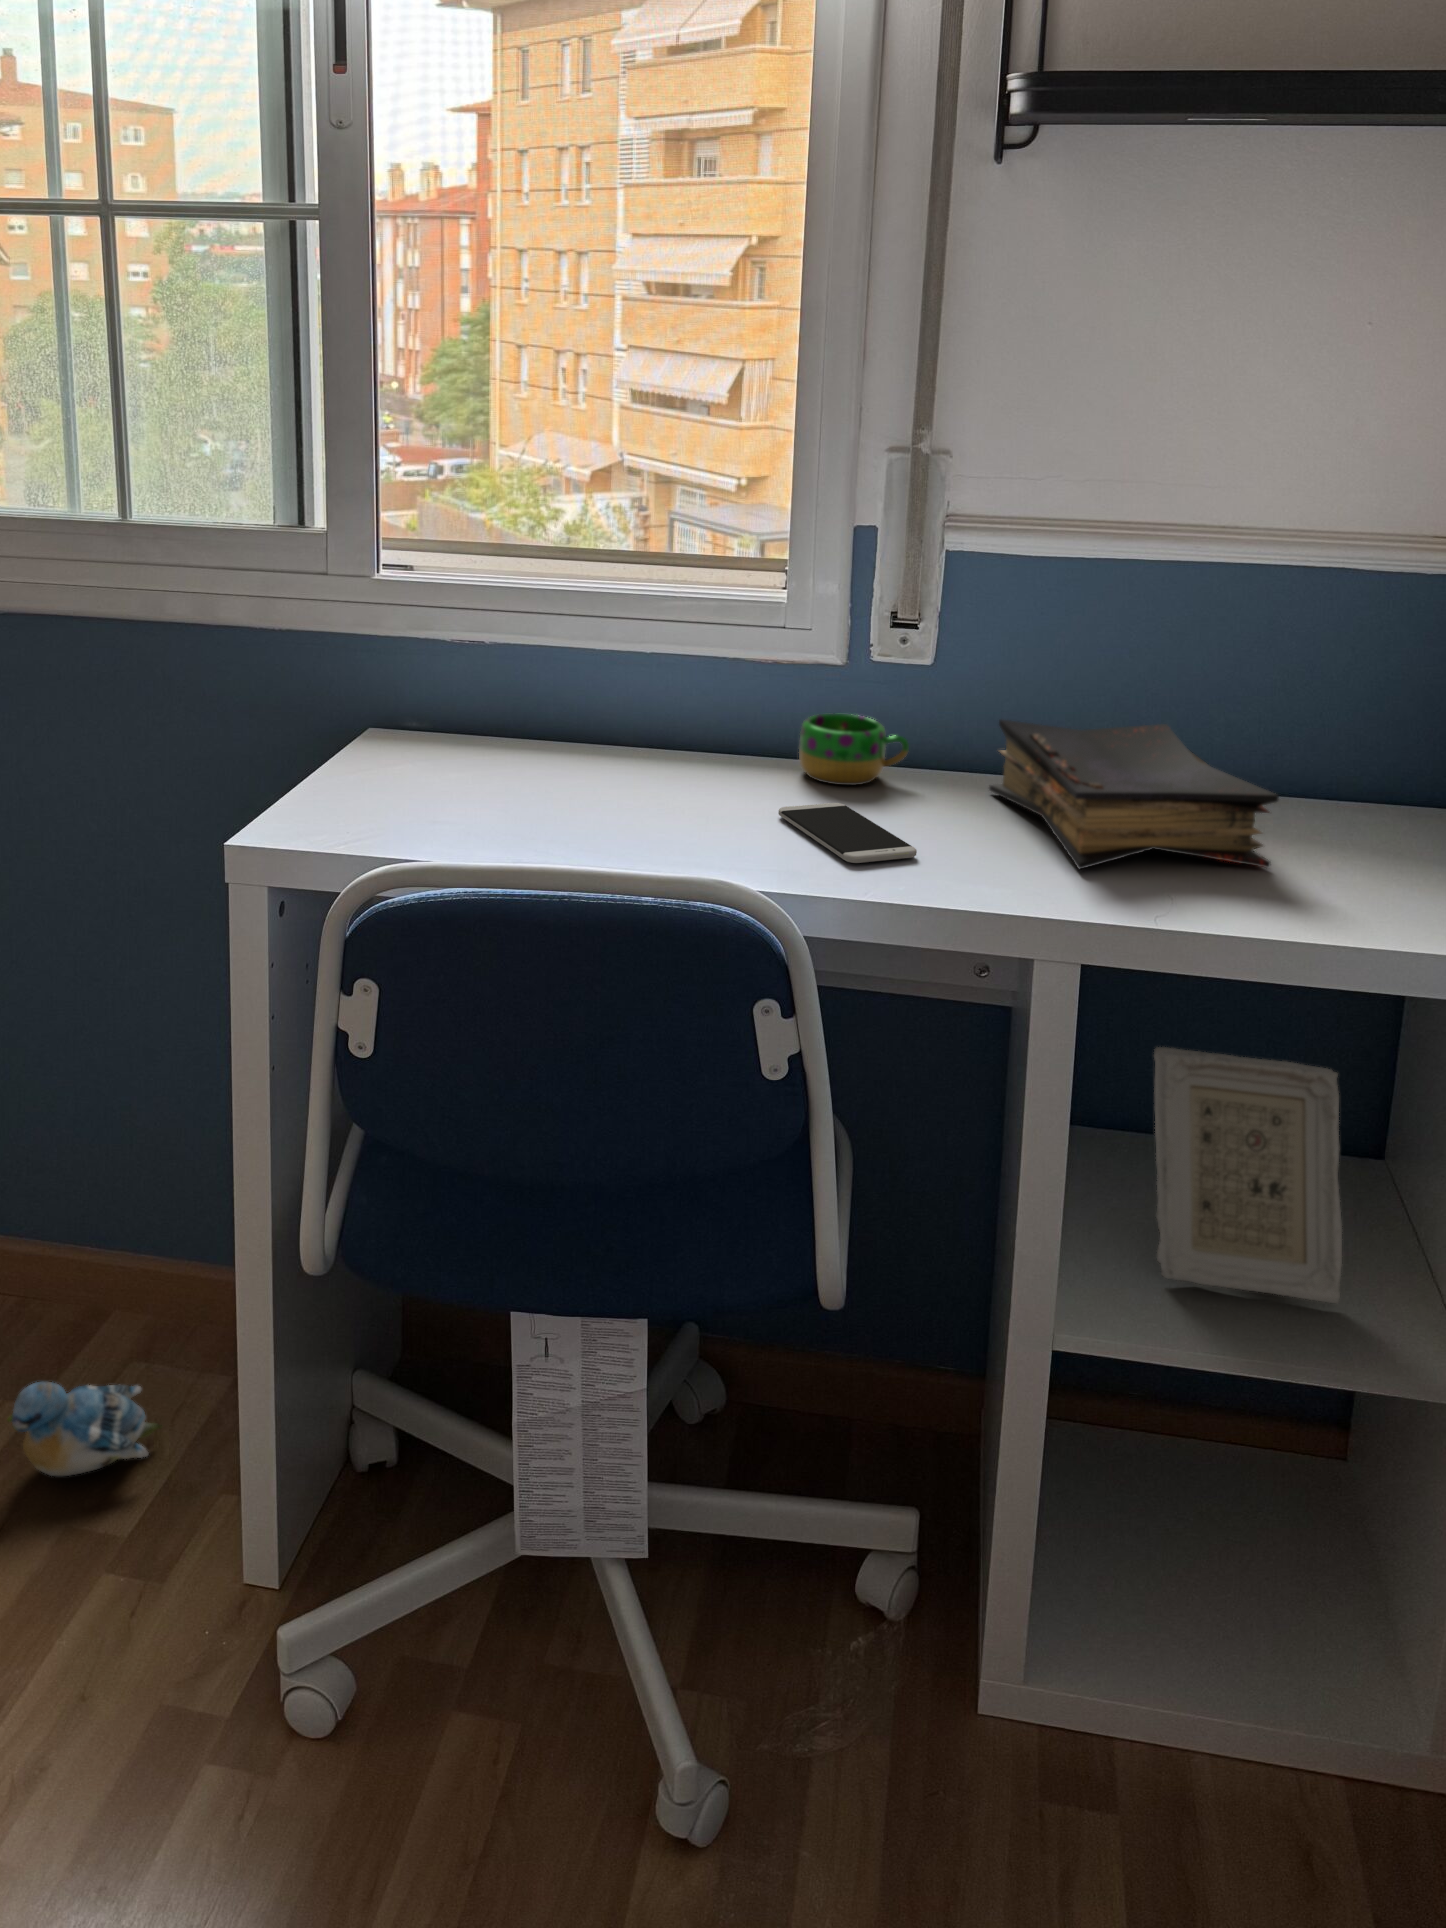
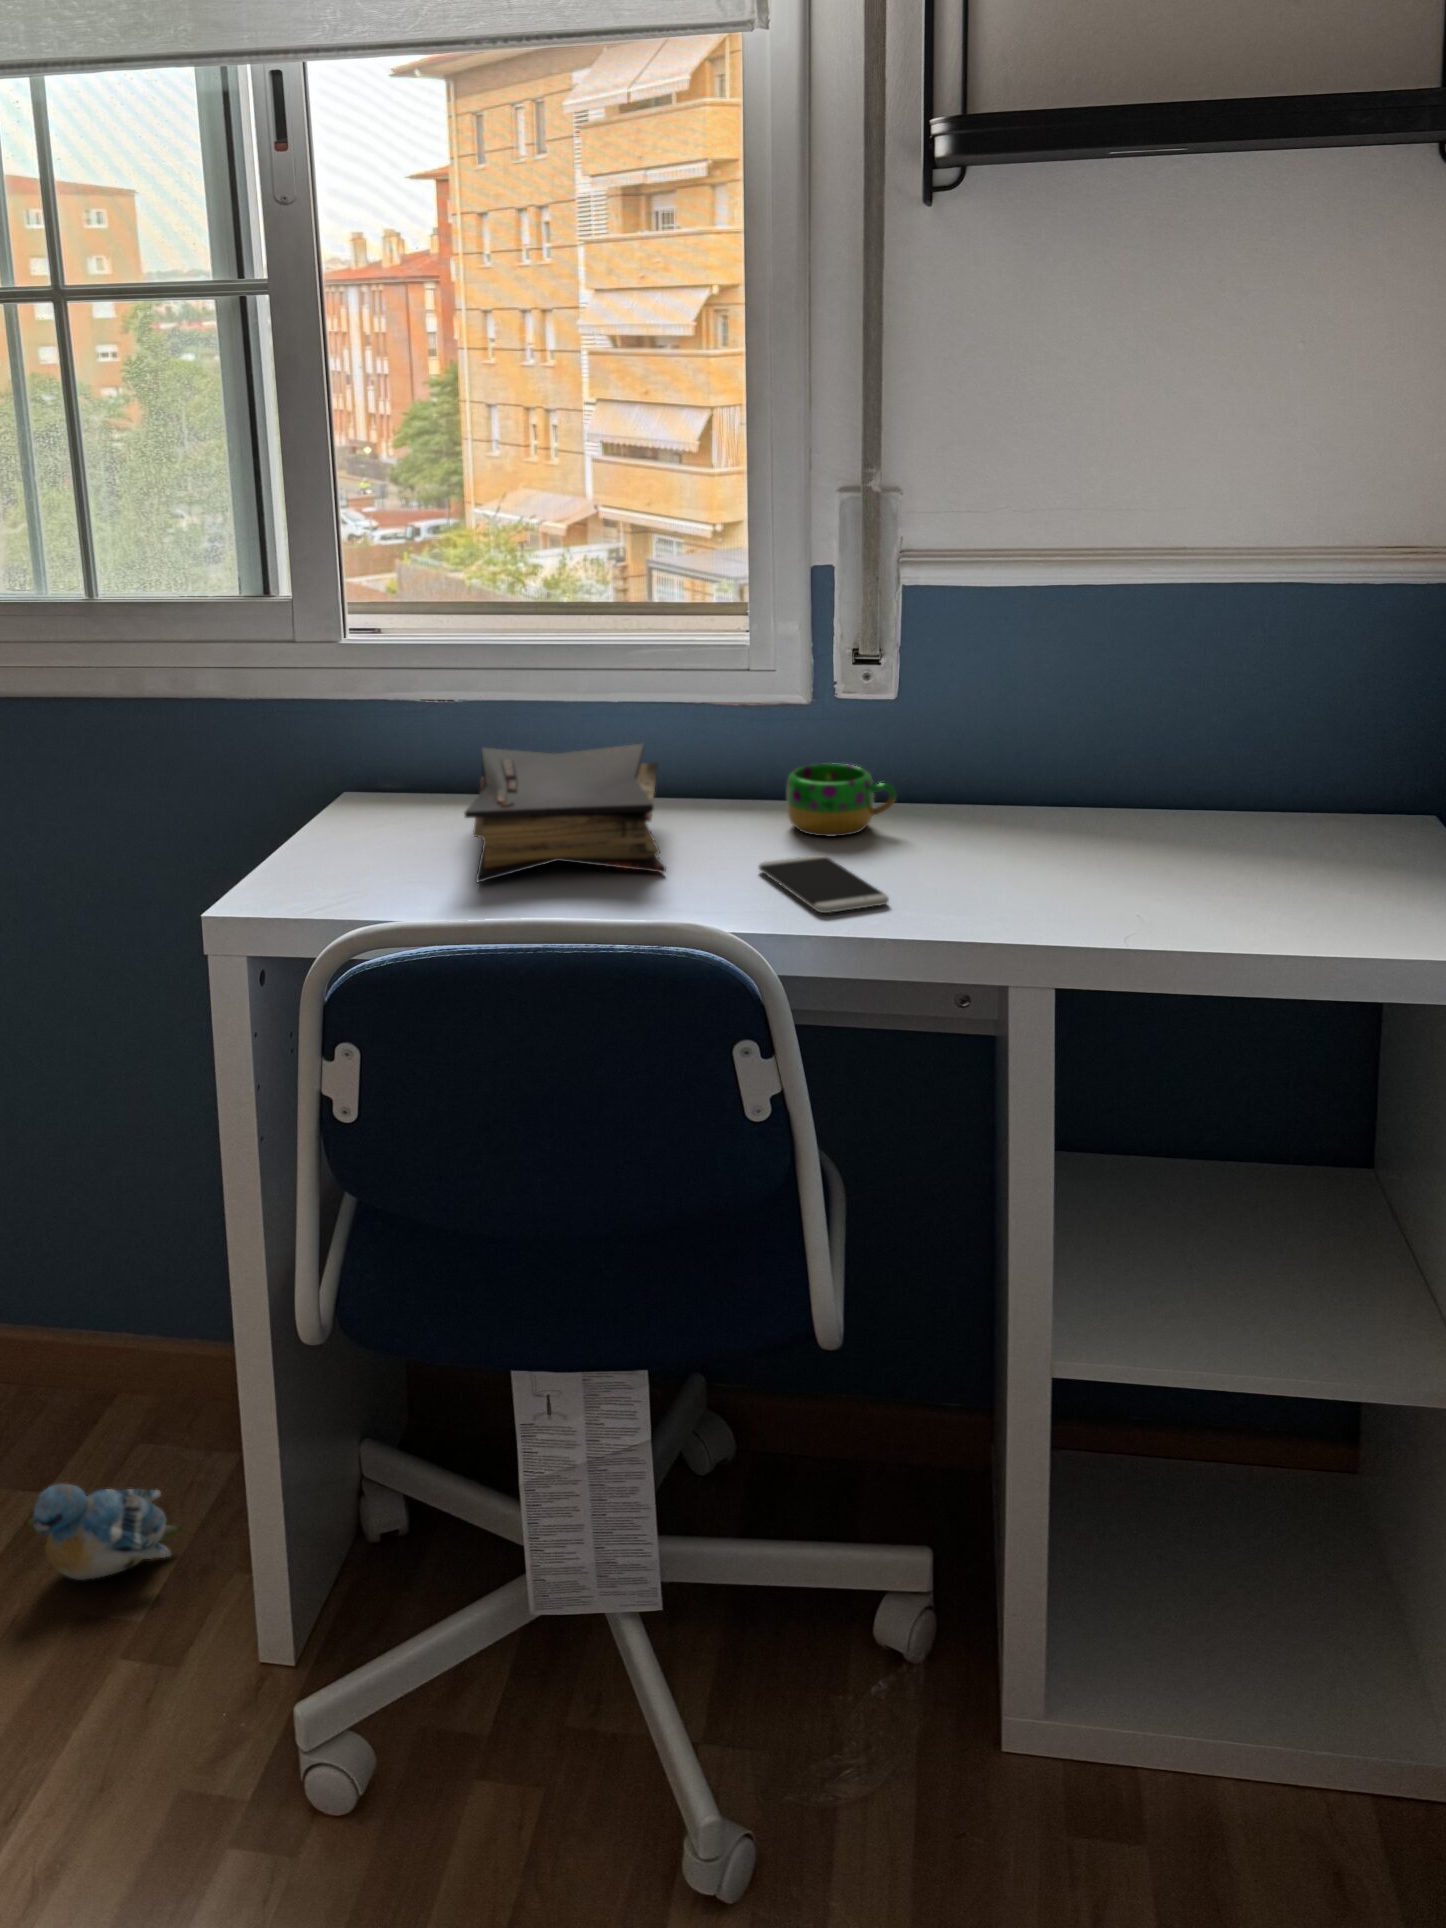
book: present [989,720,1279,869] -> present [465,743,666,883]
picture frame: present [1154,1047,1342,1303] -> none [1152,1084,1343,1331]

